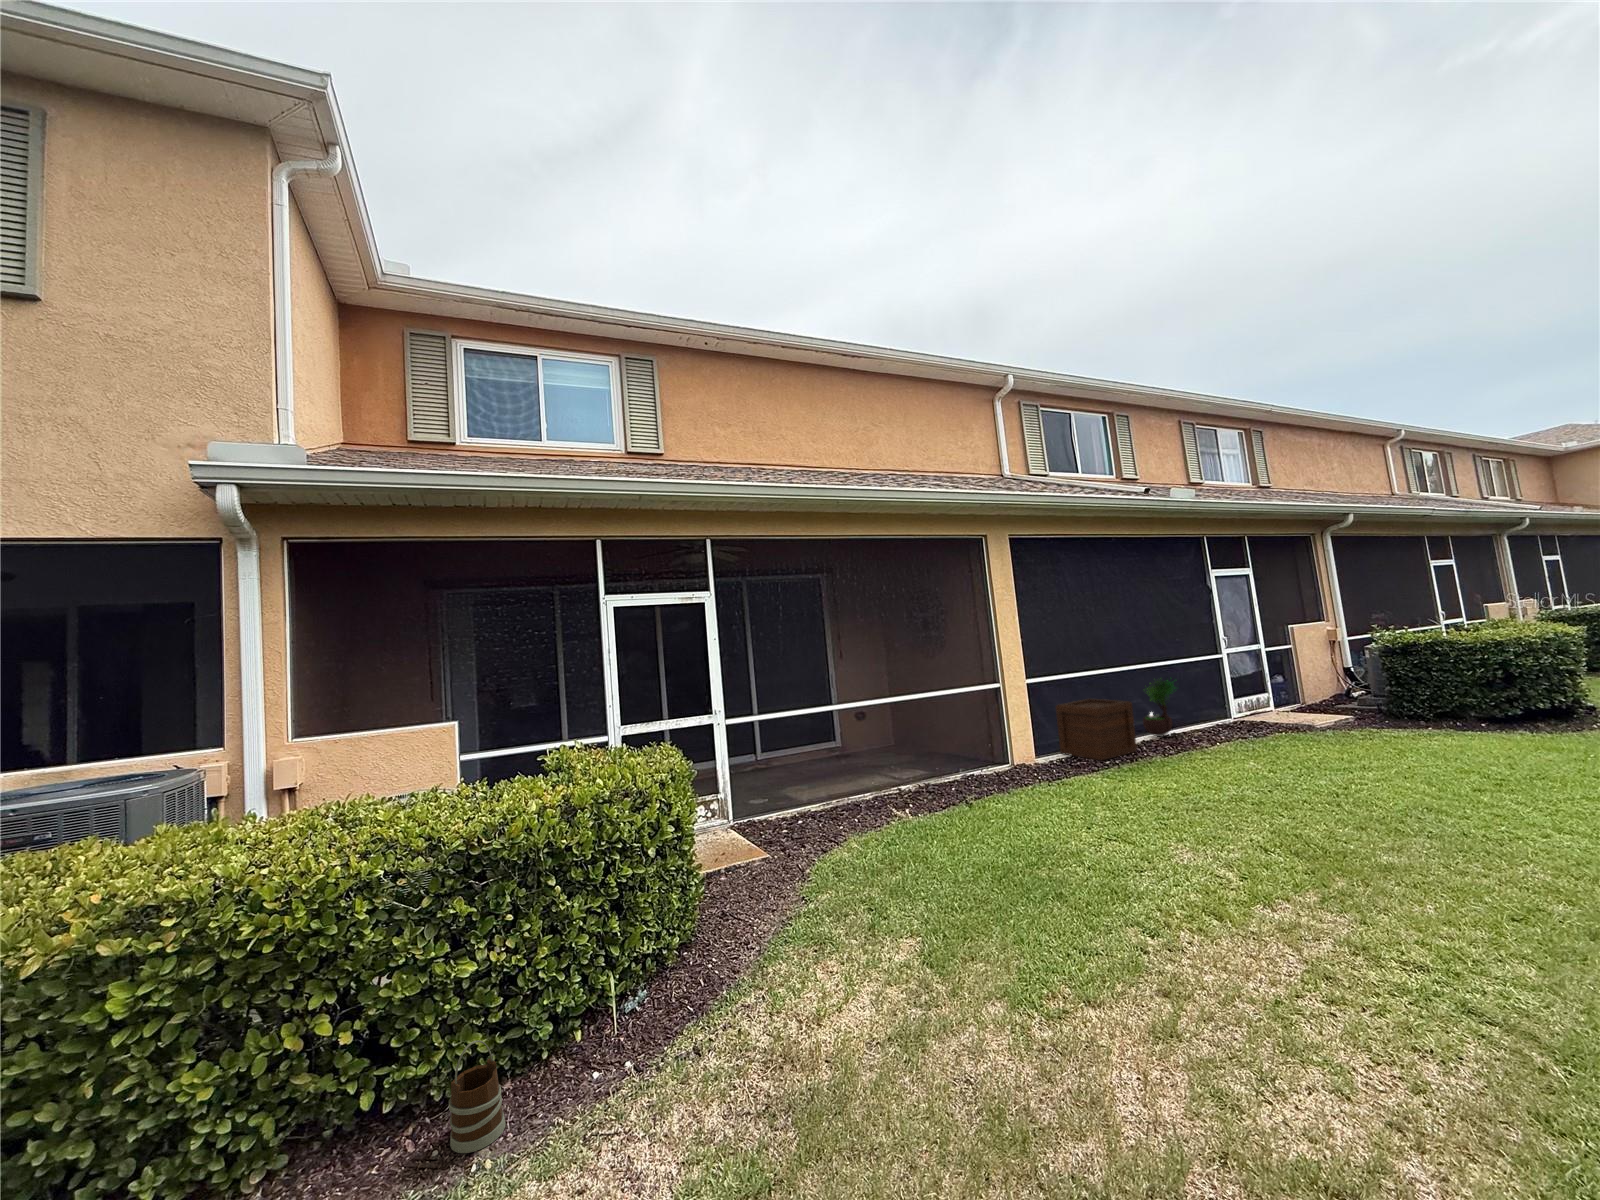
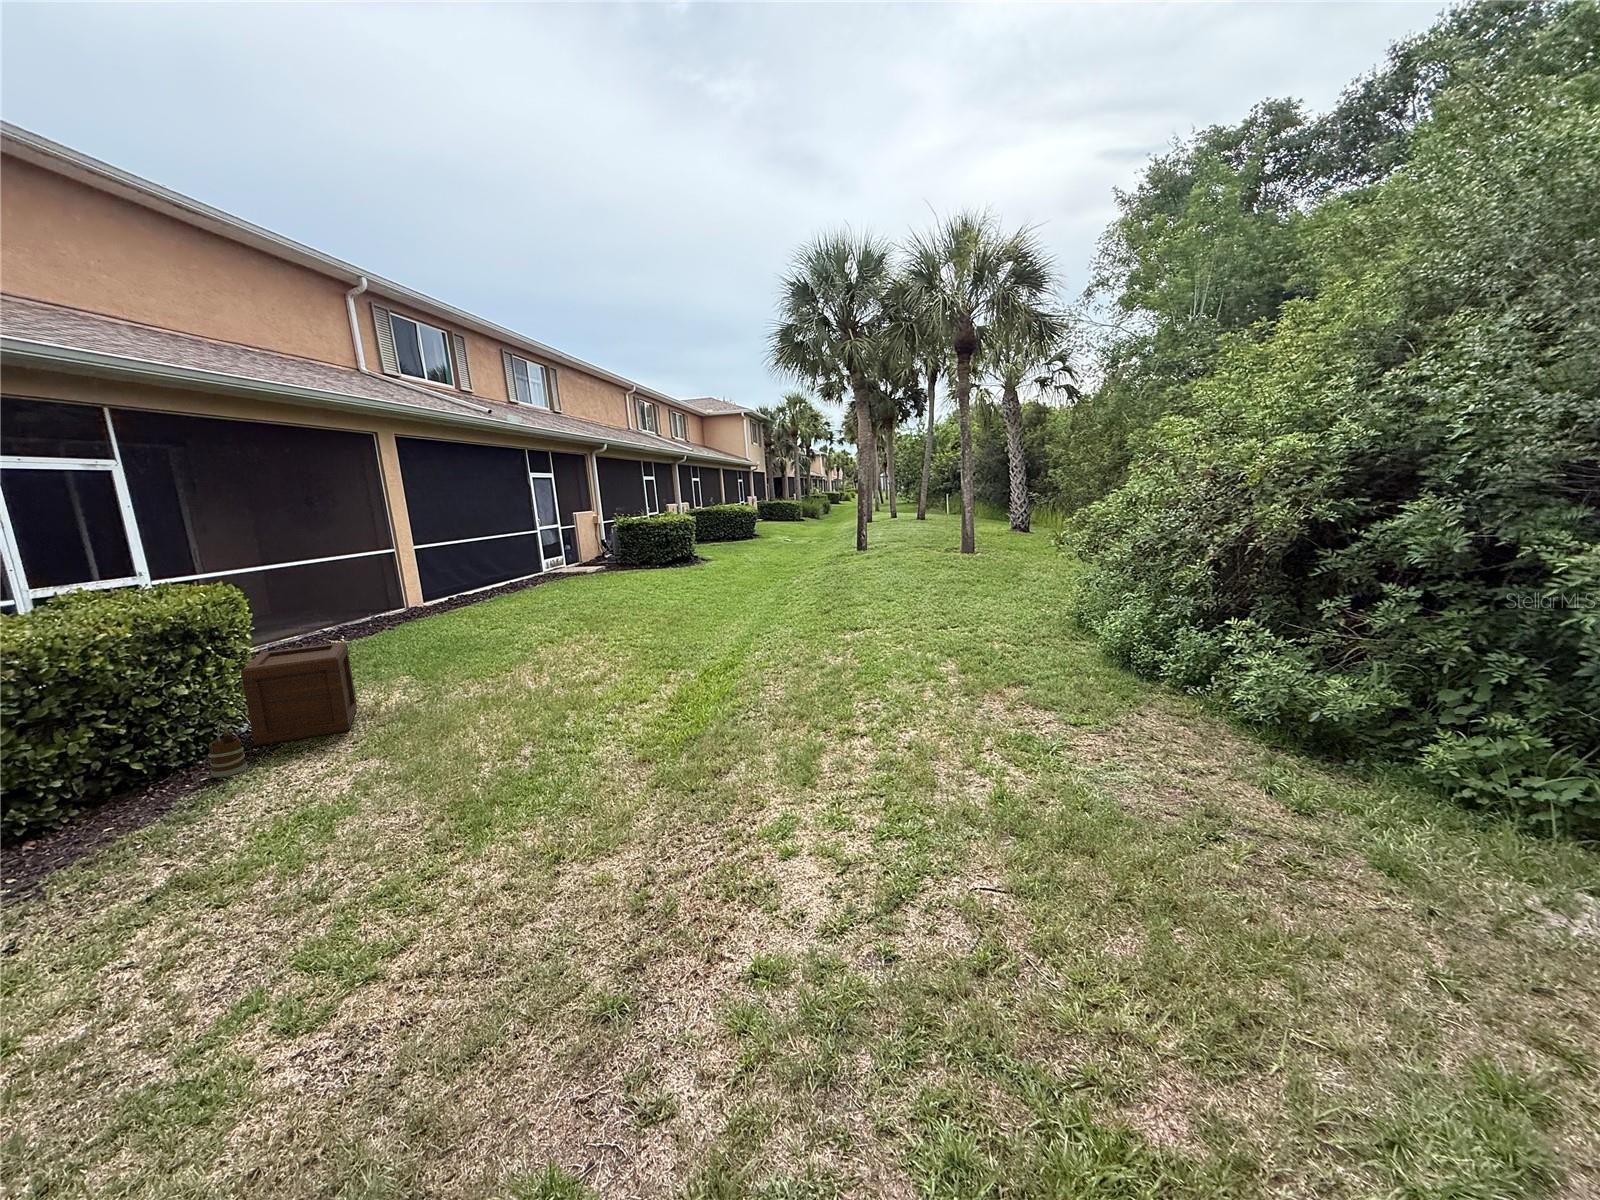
potted tree: present [1143,678,1175,736] -> none [491,542,515,585]
wooden crate: present [1056,699,1137,760] -> present [241,642,357,746]

